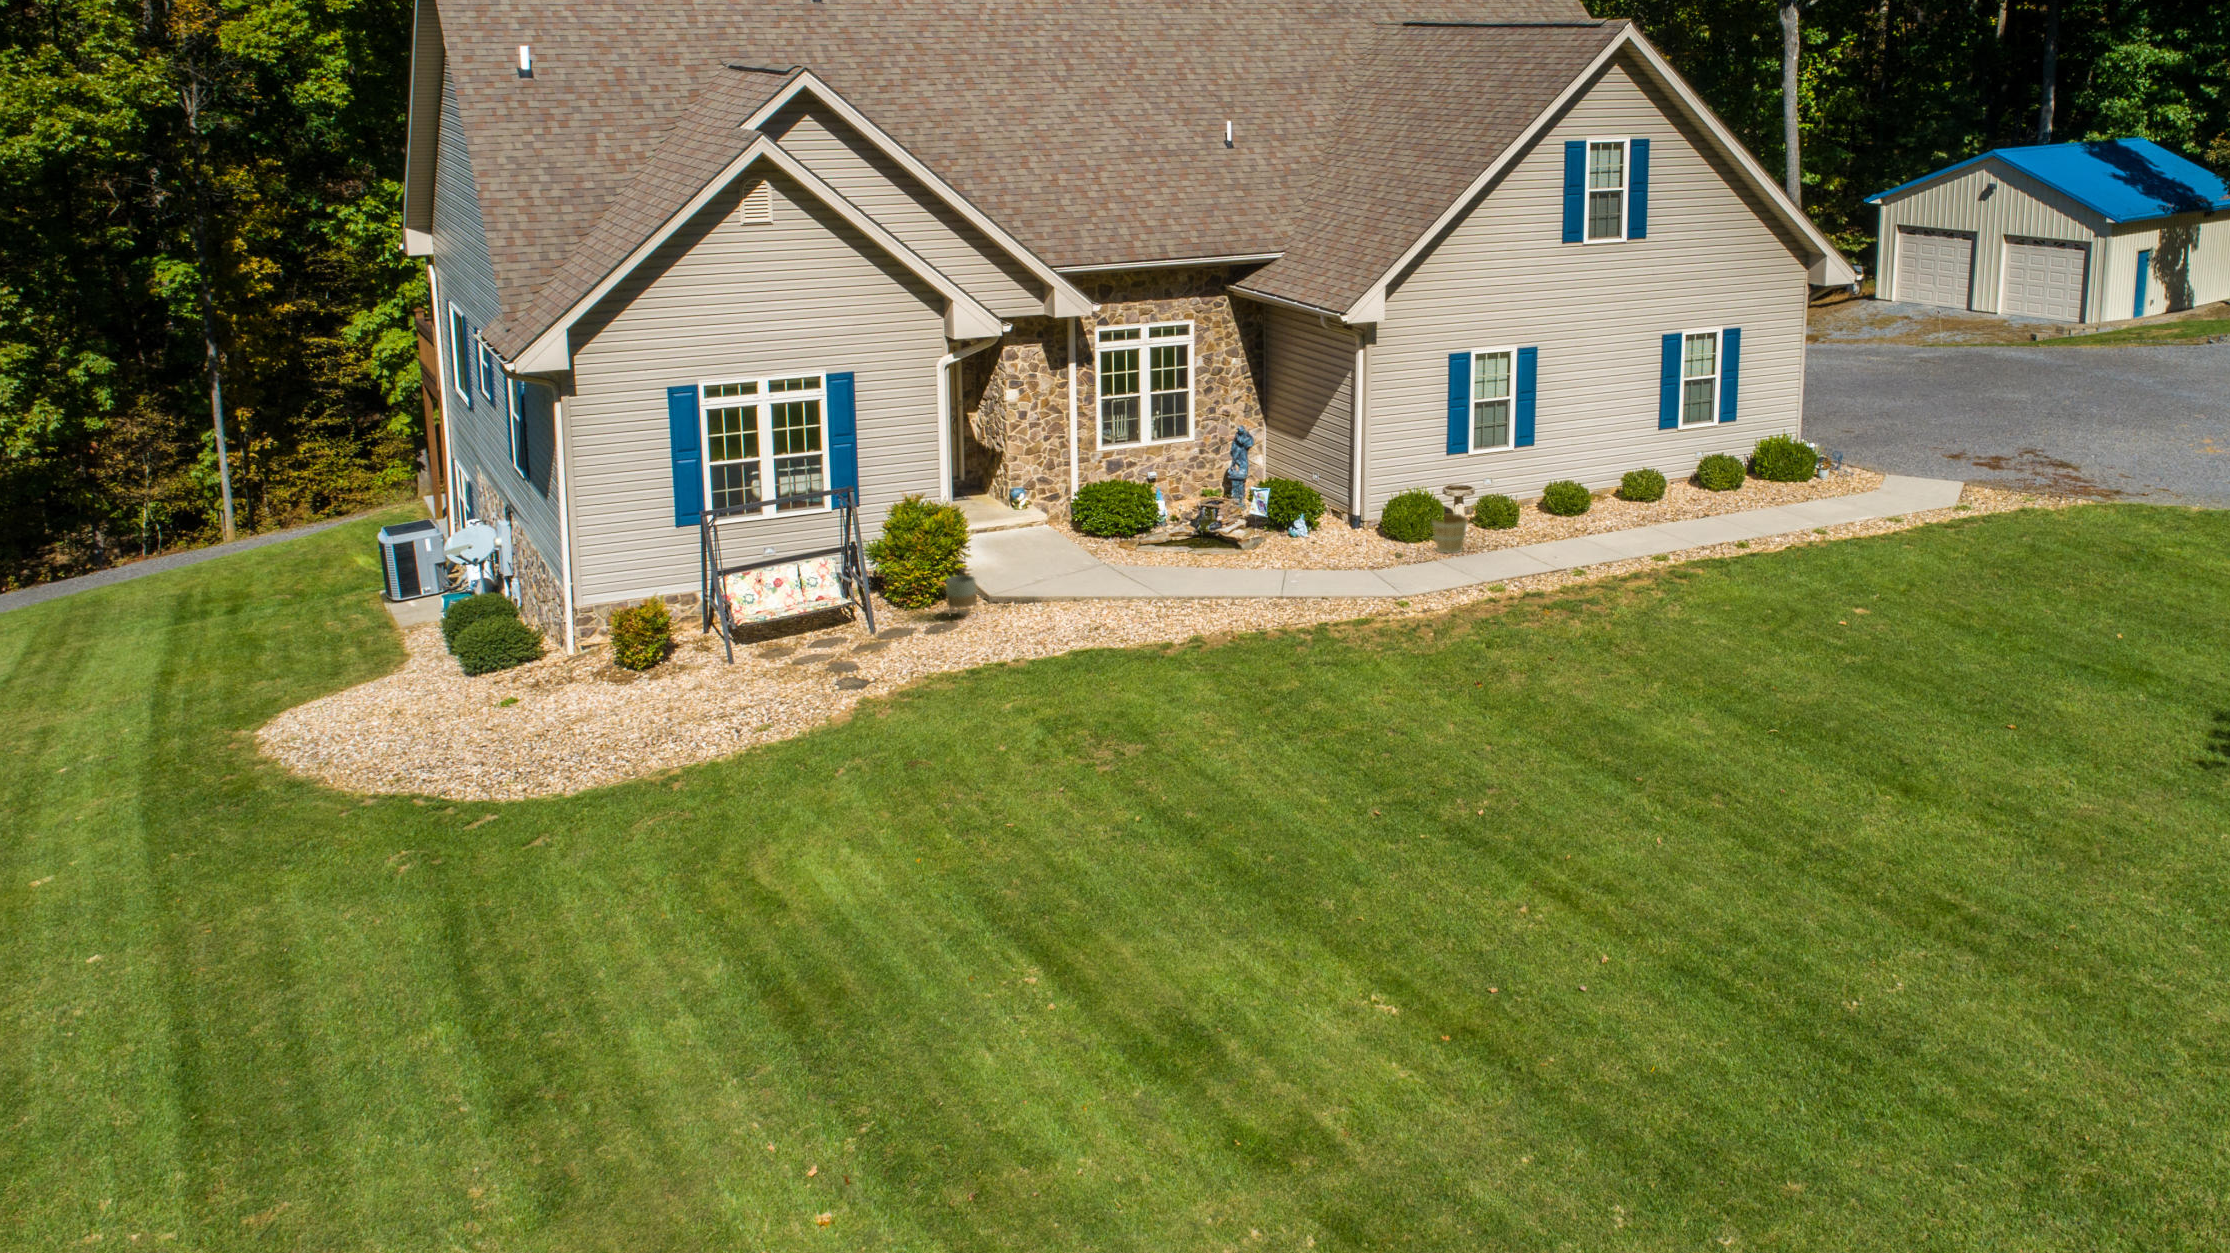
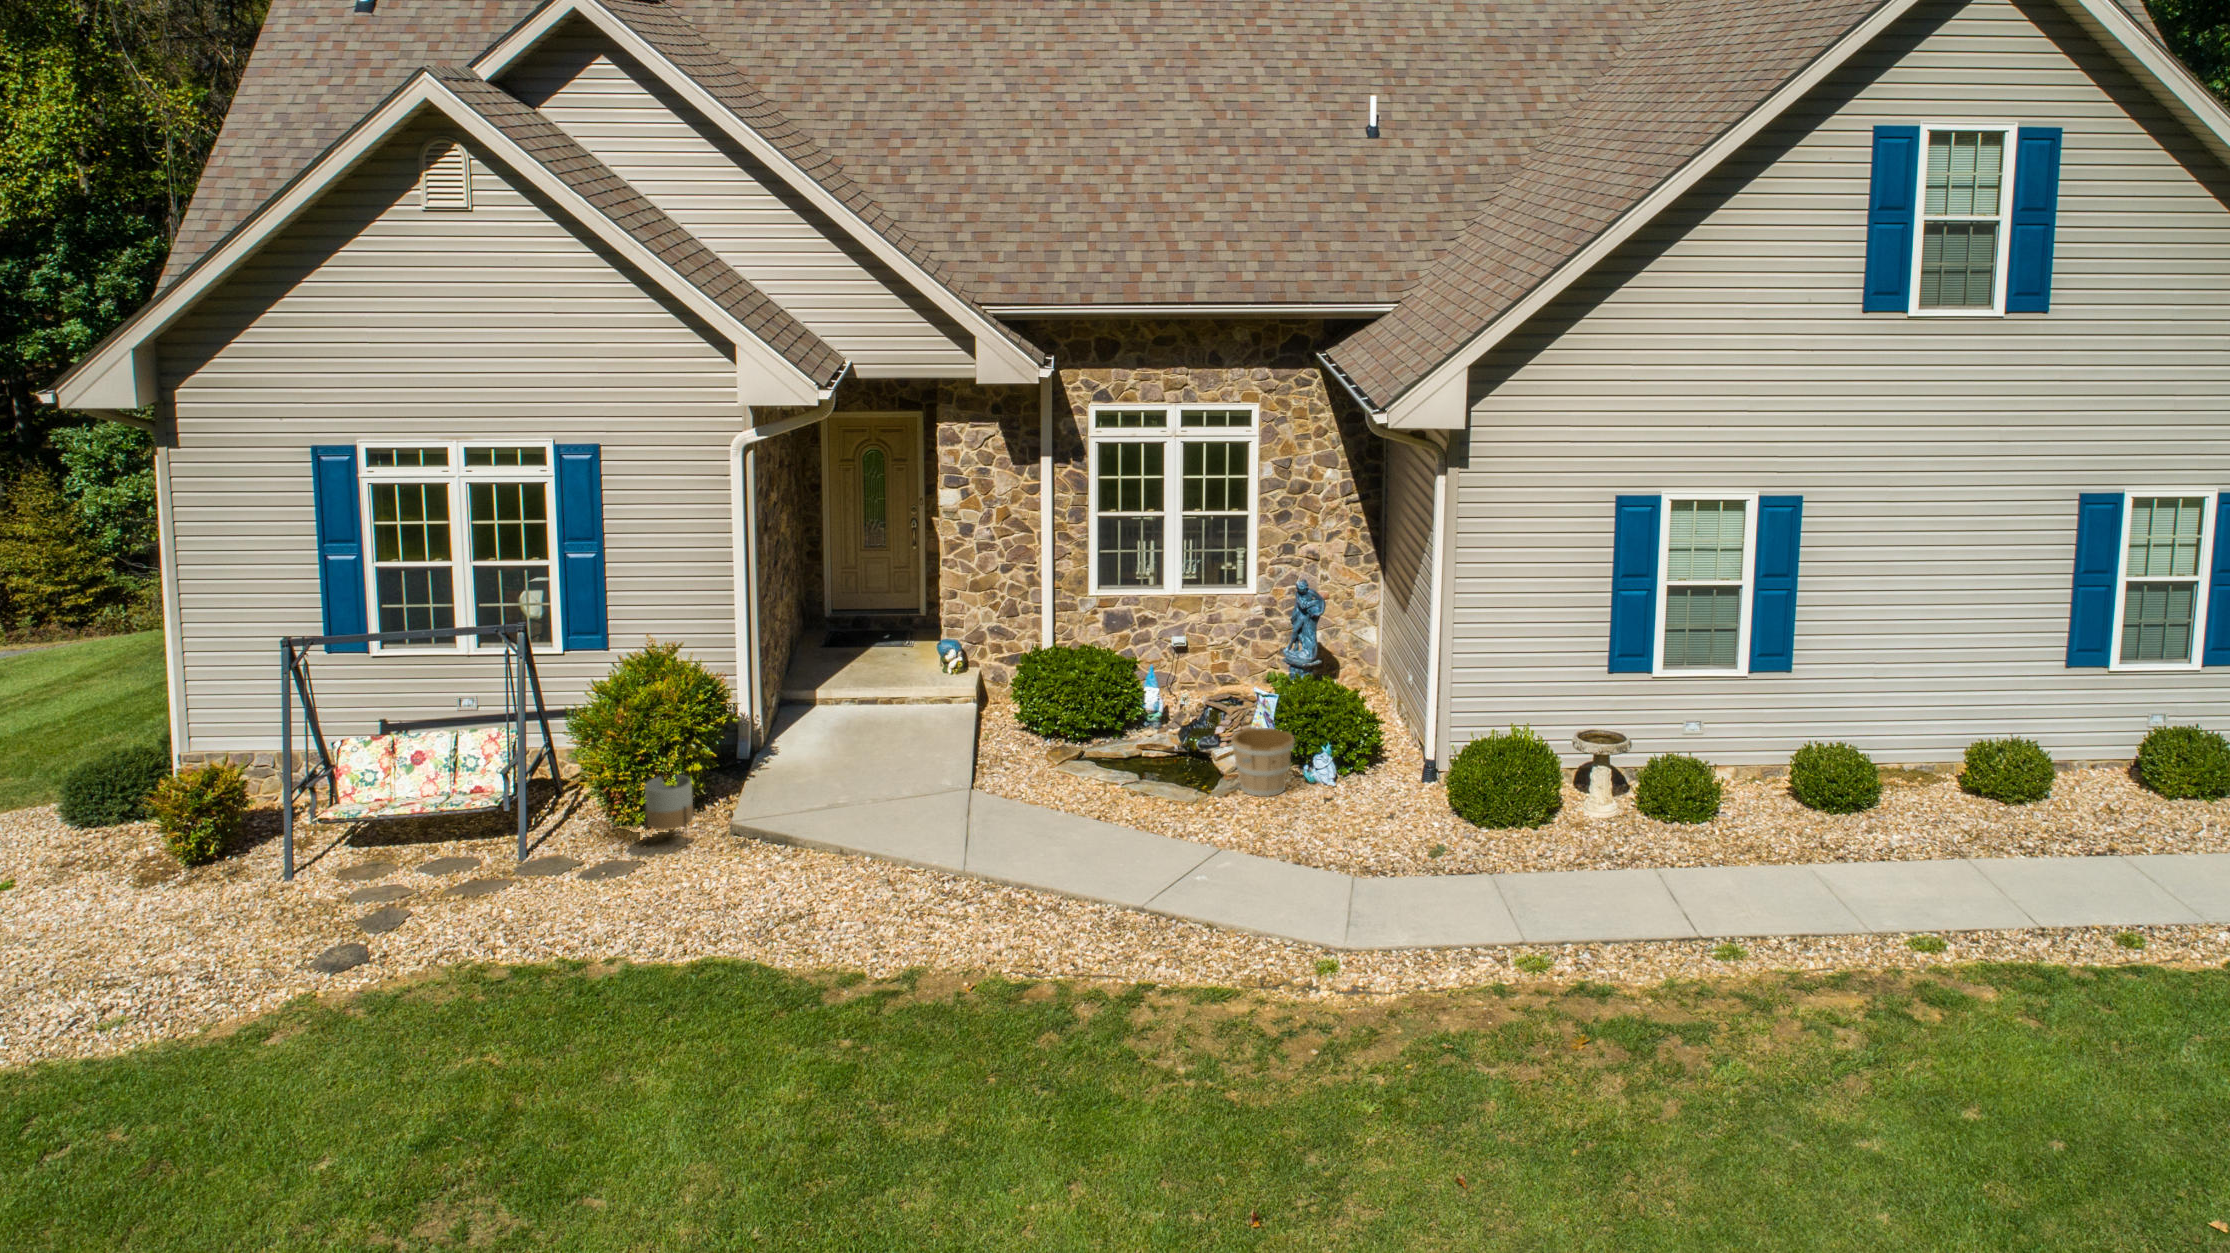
wooden bucket: present [1432,513,1468,553] -> present [1231,727,1294,797]

